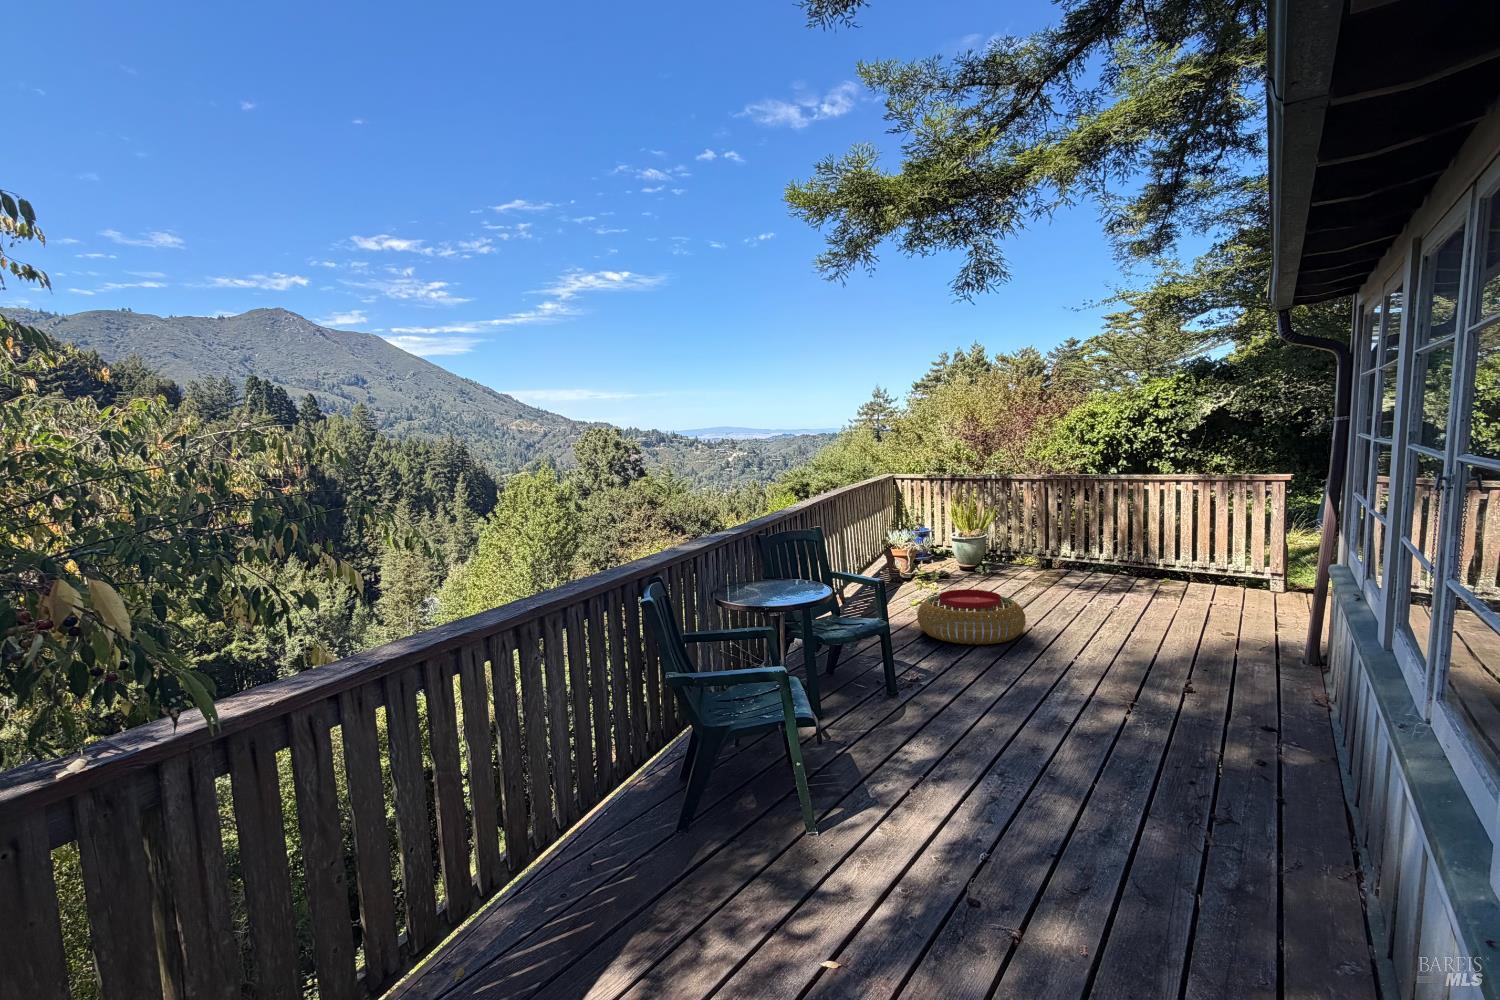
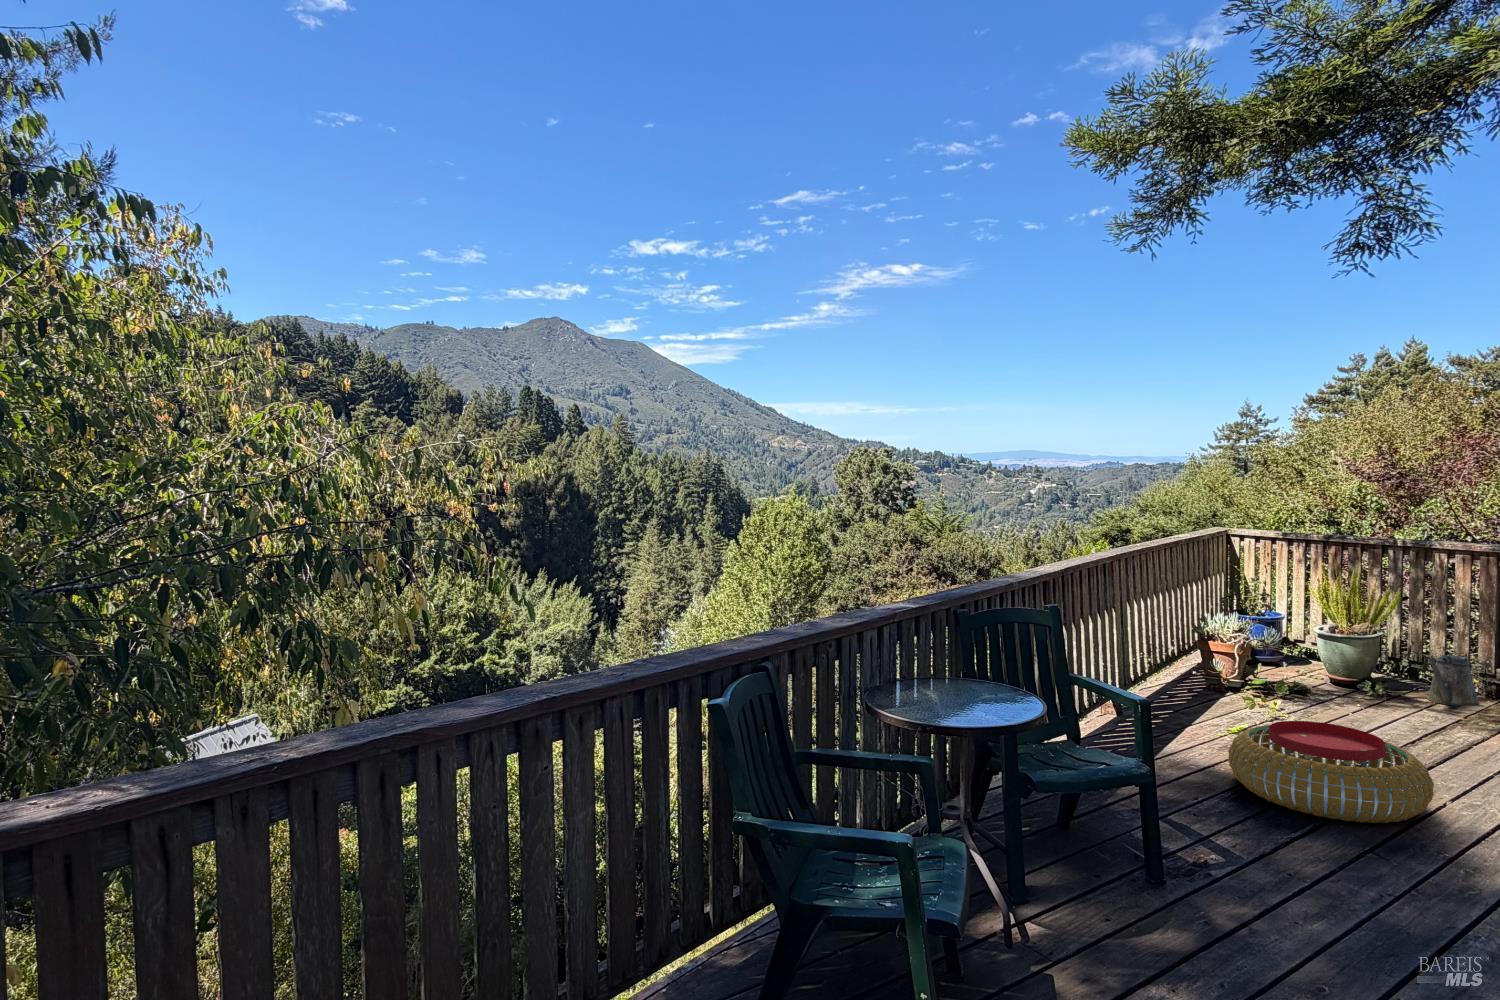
watering can: none [1011,544,1037,574] -> present [1427,655,1479,706]

